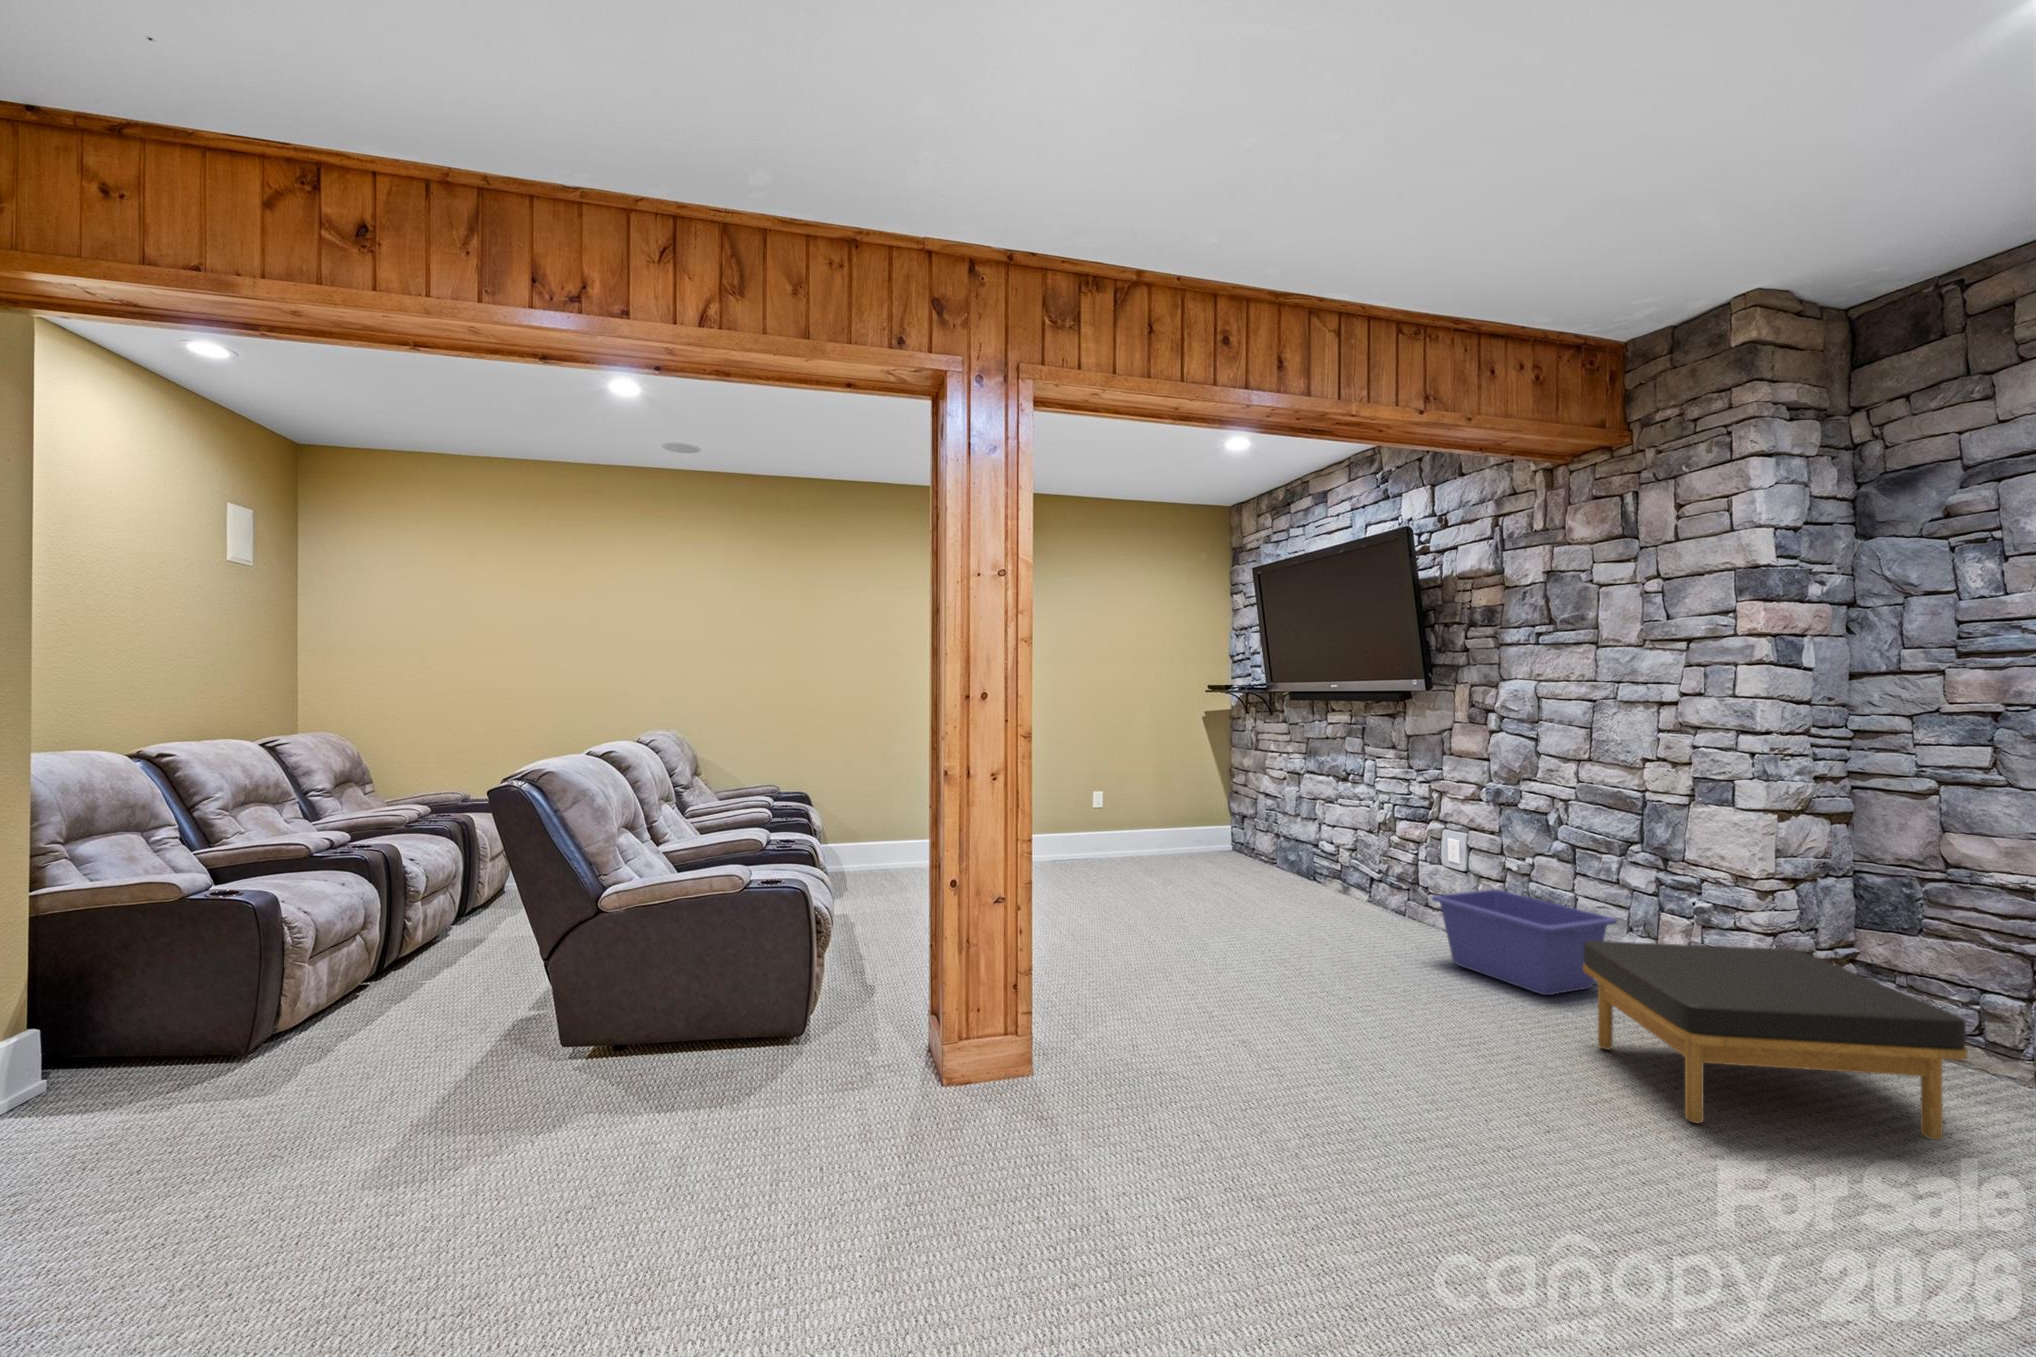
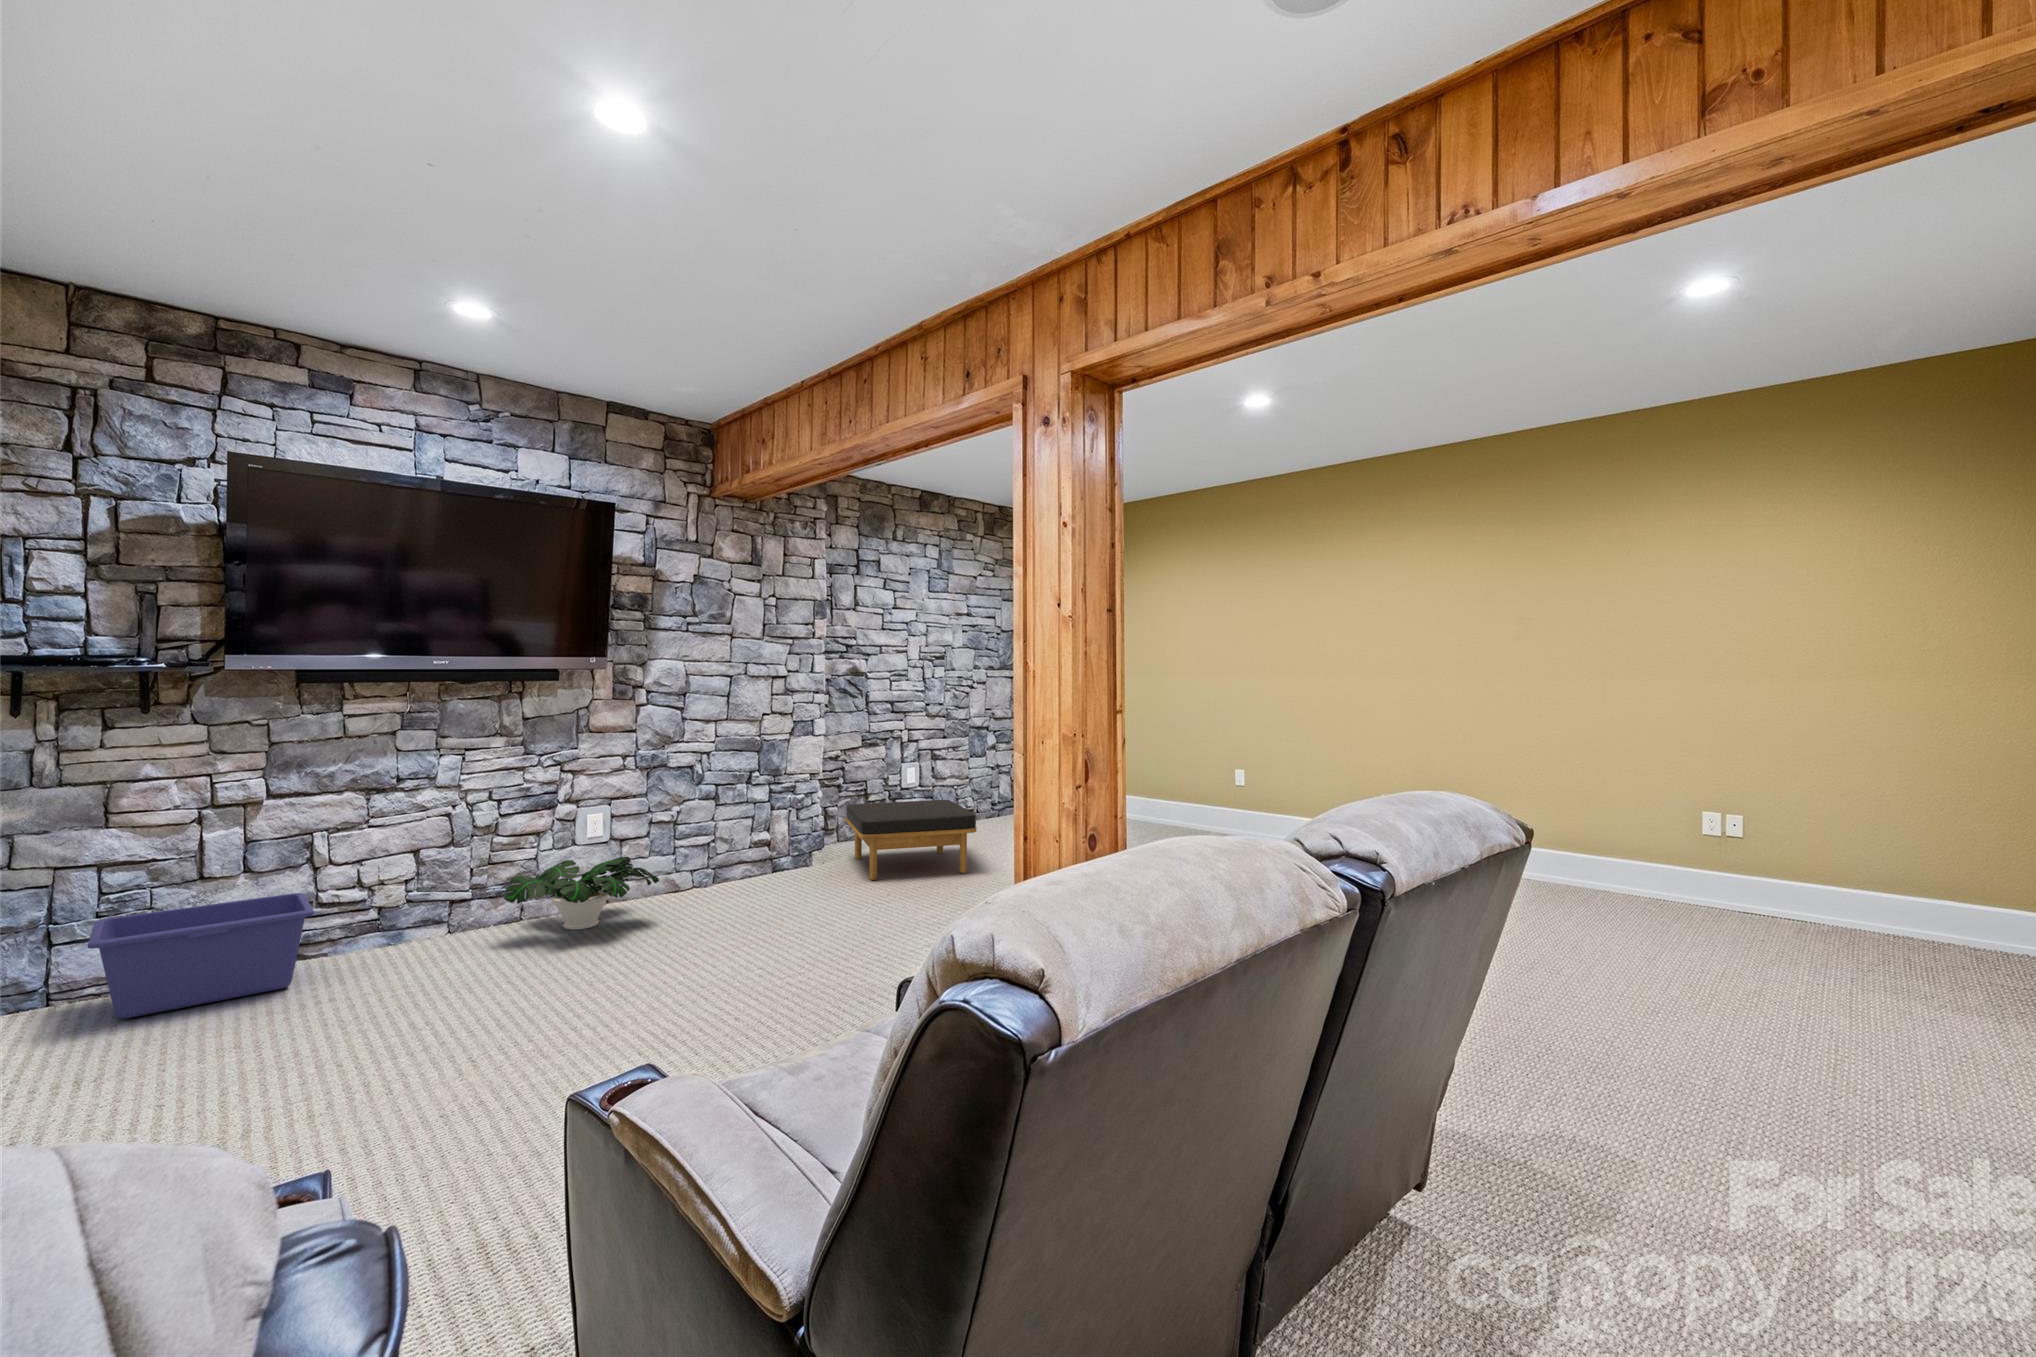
potted plant: none [1299,866,1440,936] -> present [504,857,659,930]
storage bin: present [1432,889,1617,995] -> present [88,893,314,1018]

